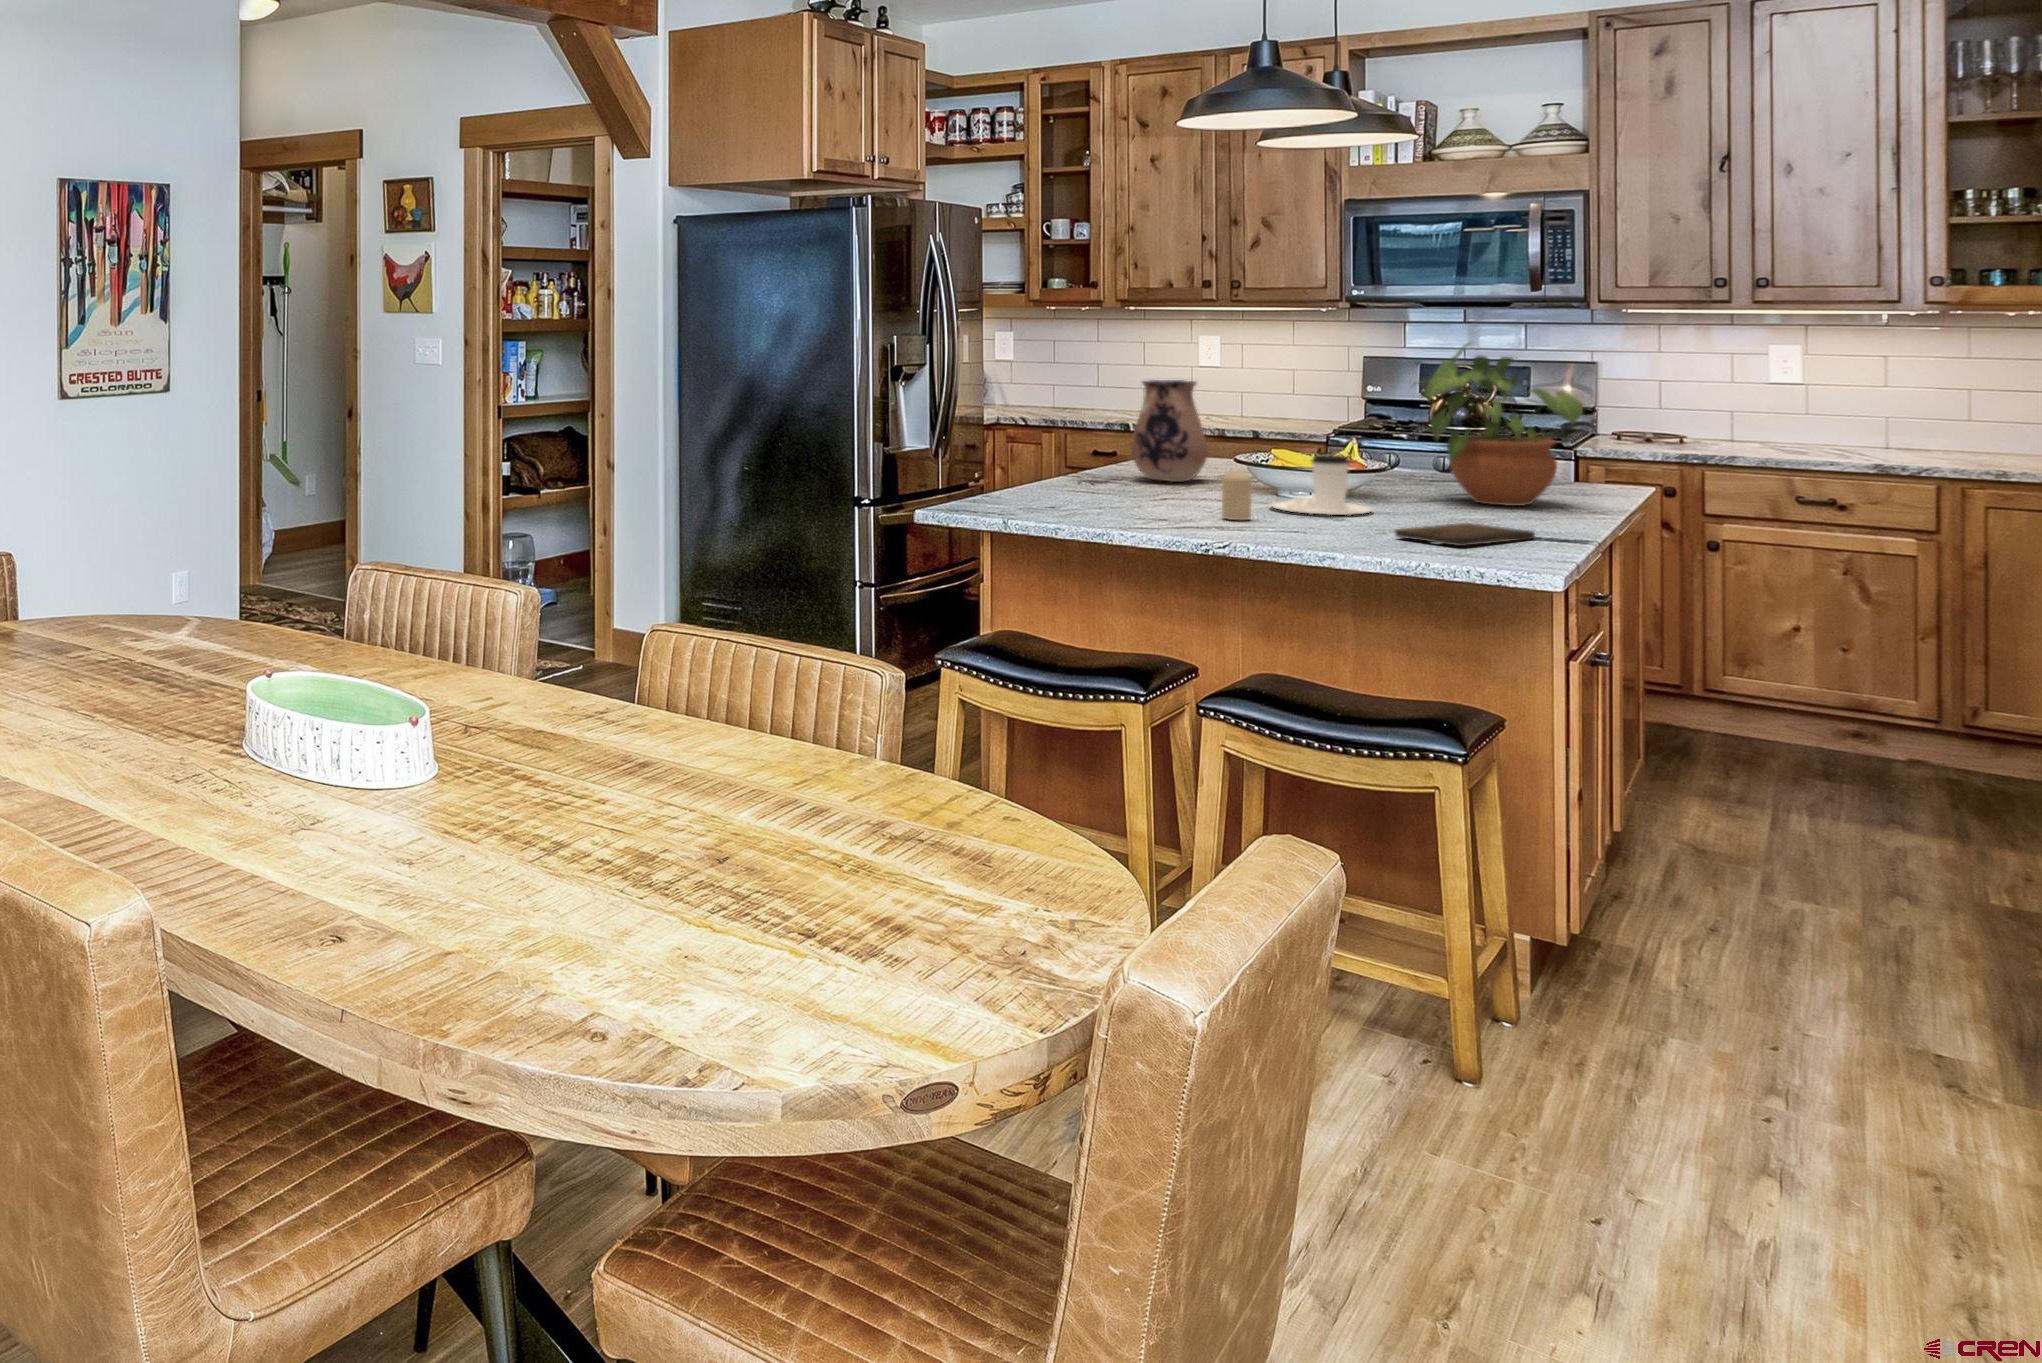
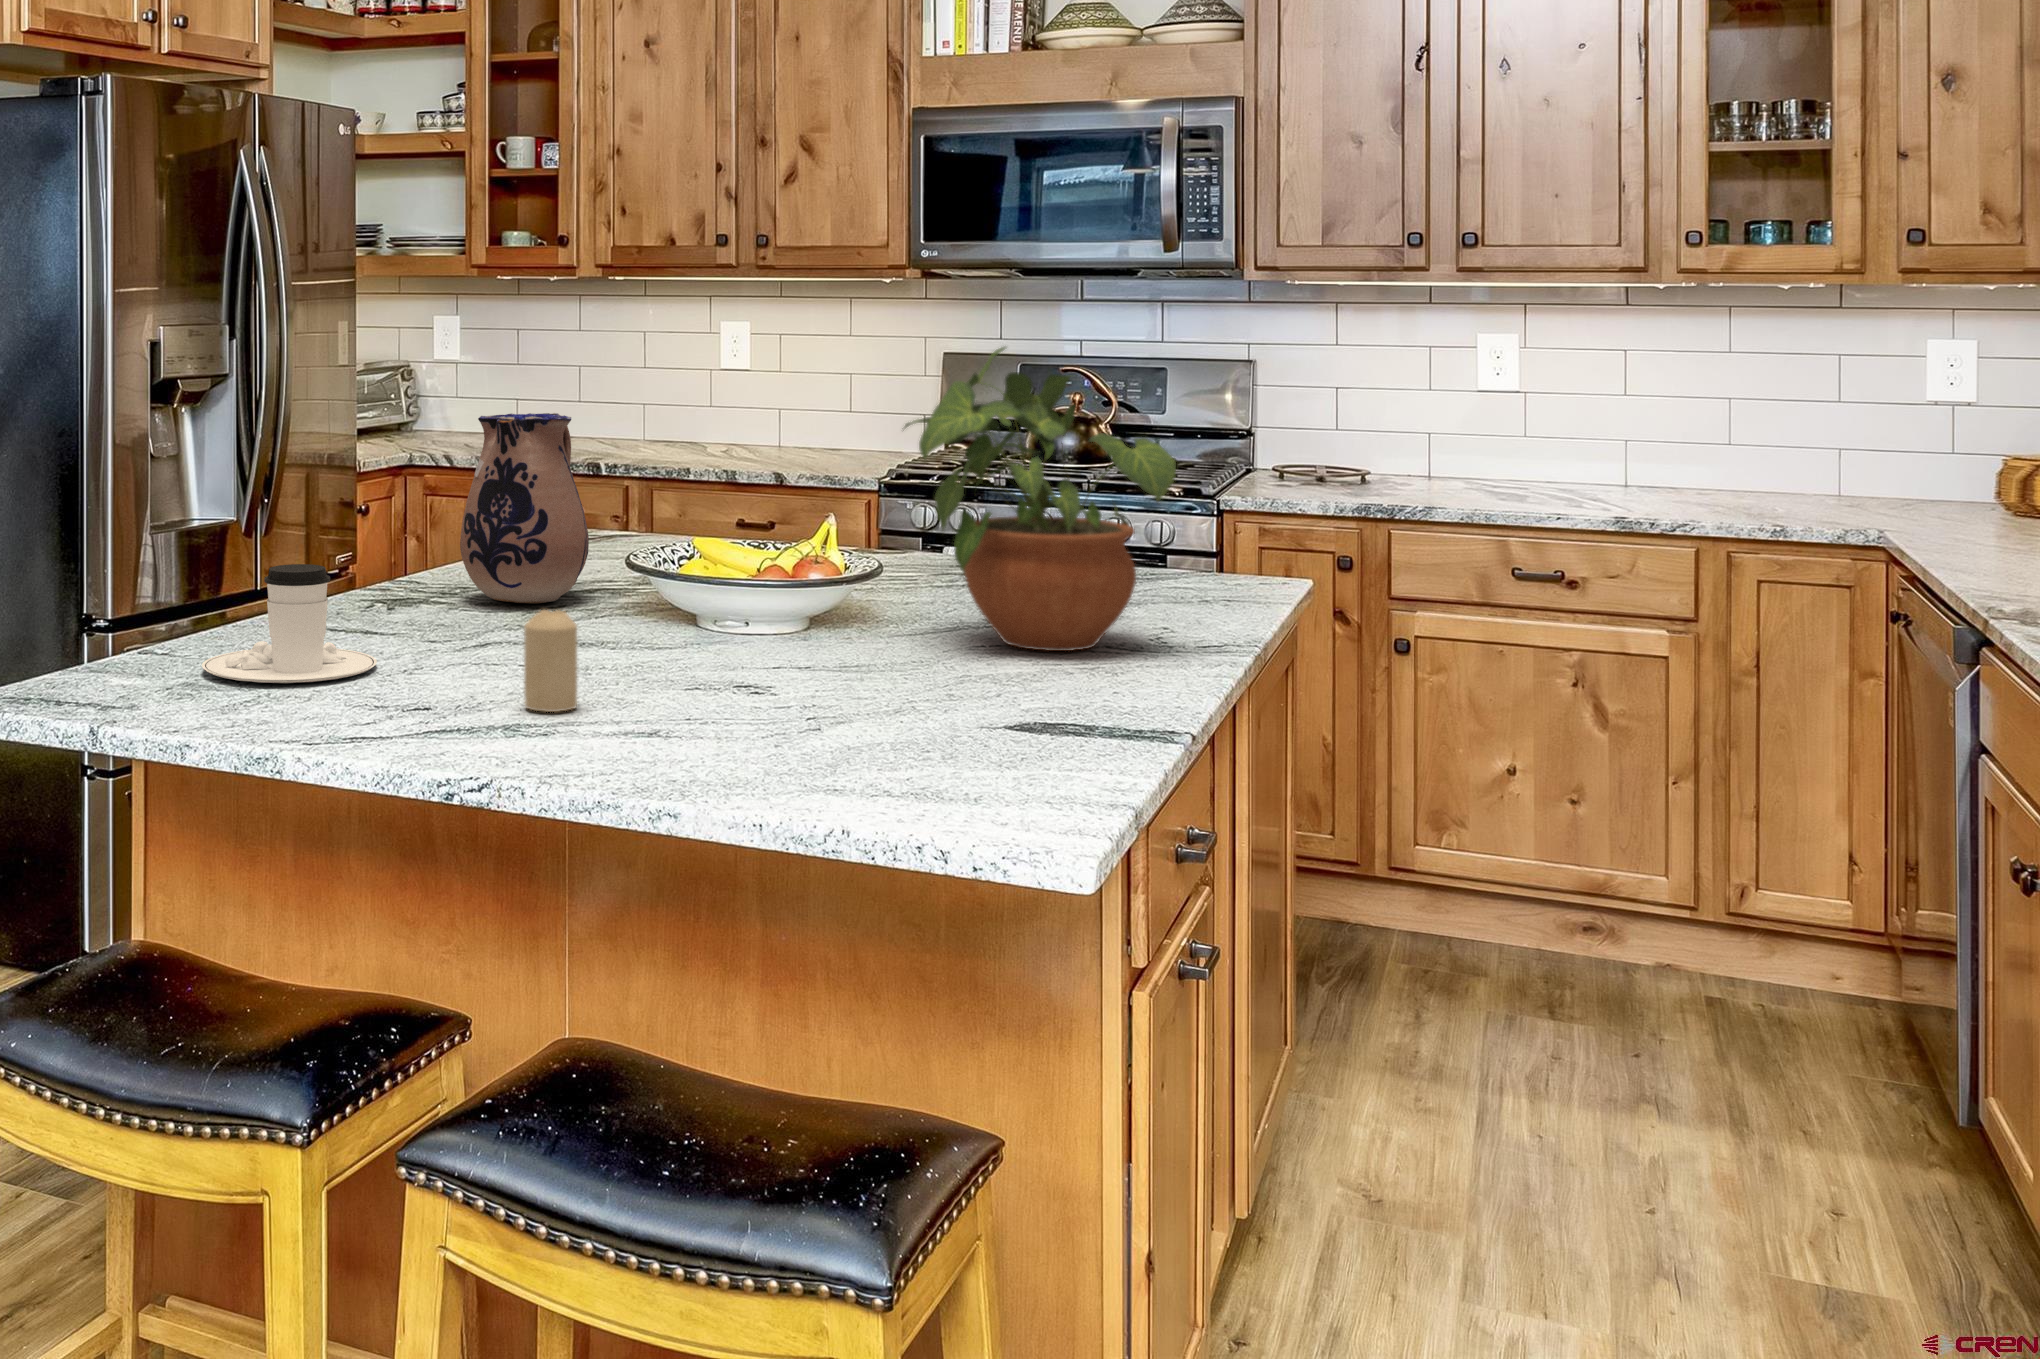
coffee cup: present [1271,454,1372,515] -> present [202,564,377,683]
cutting board: present [1395,523,1535,546] -> none [805,712,1062,783]

